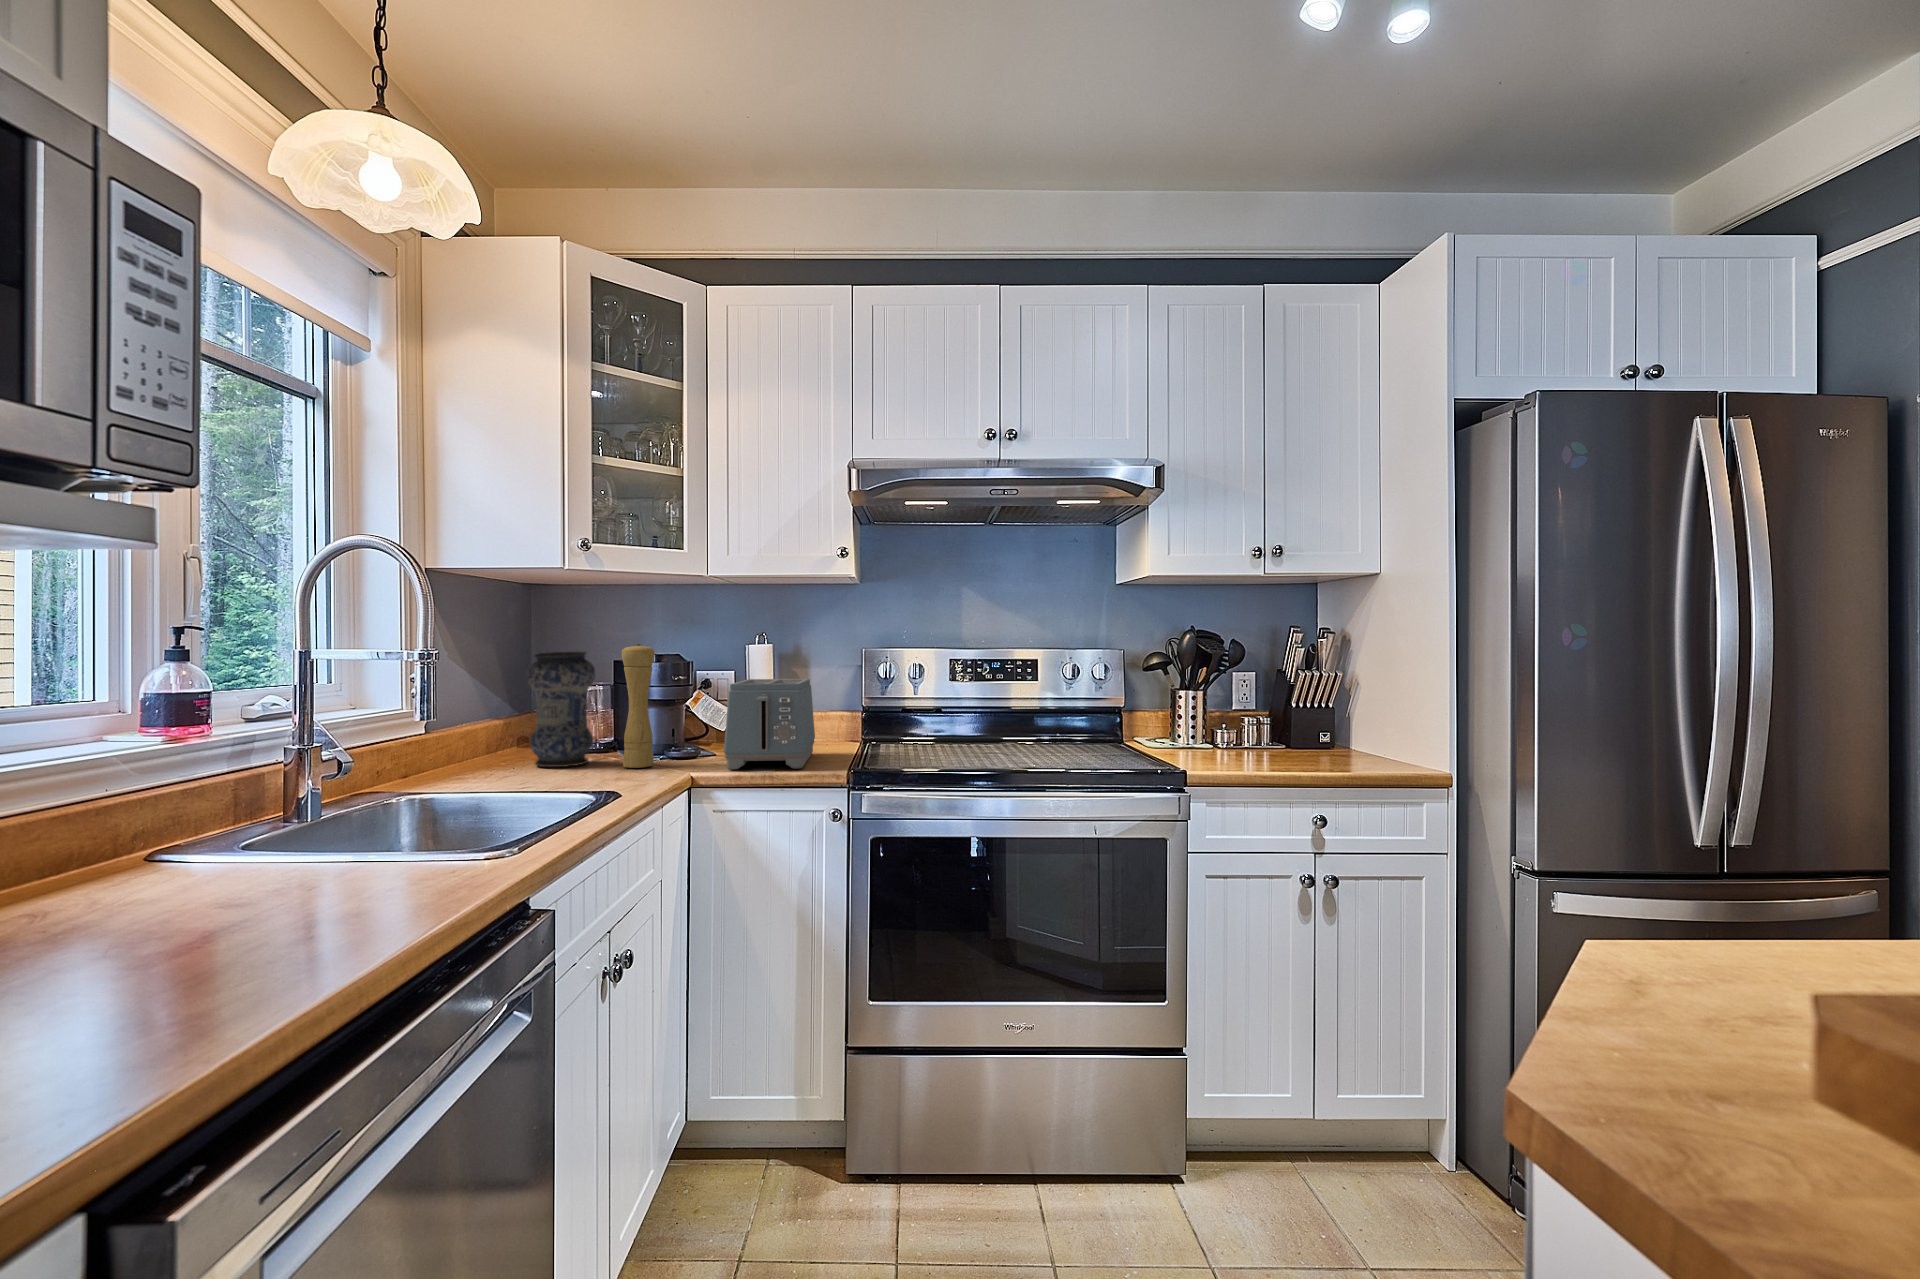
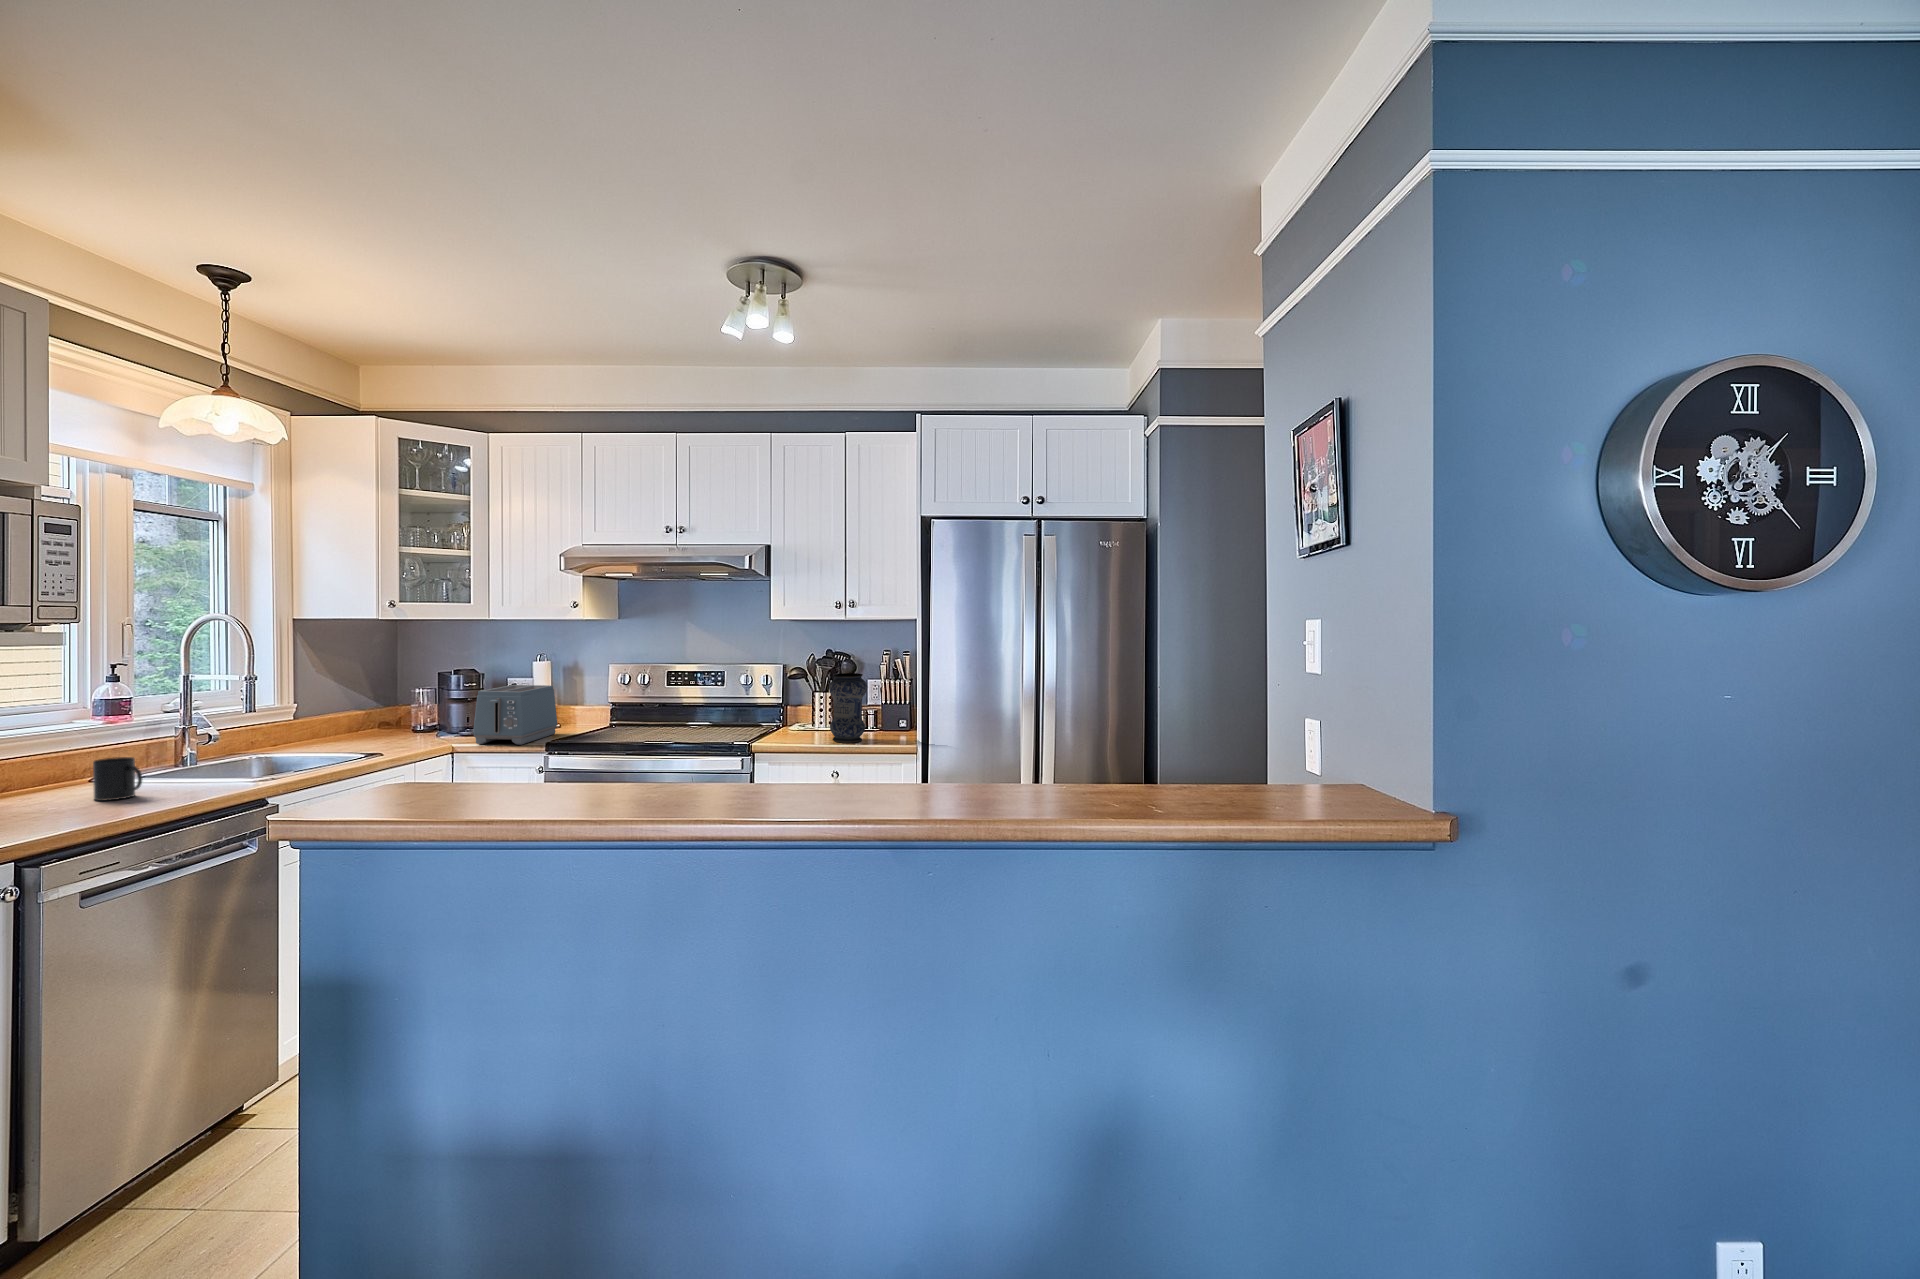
pepper mill: present [622,644,655,768] -> none [416,664,439,741]
vase: present [526,652,595,767] -> present [829,673,867,743]
mug: none [179,797,281,890] -> present [93,757,142,801]

